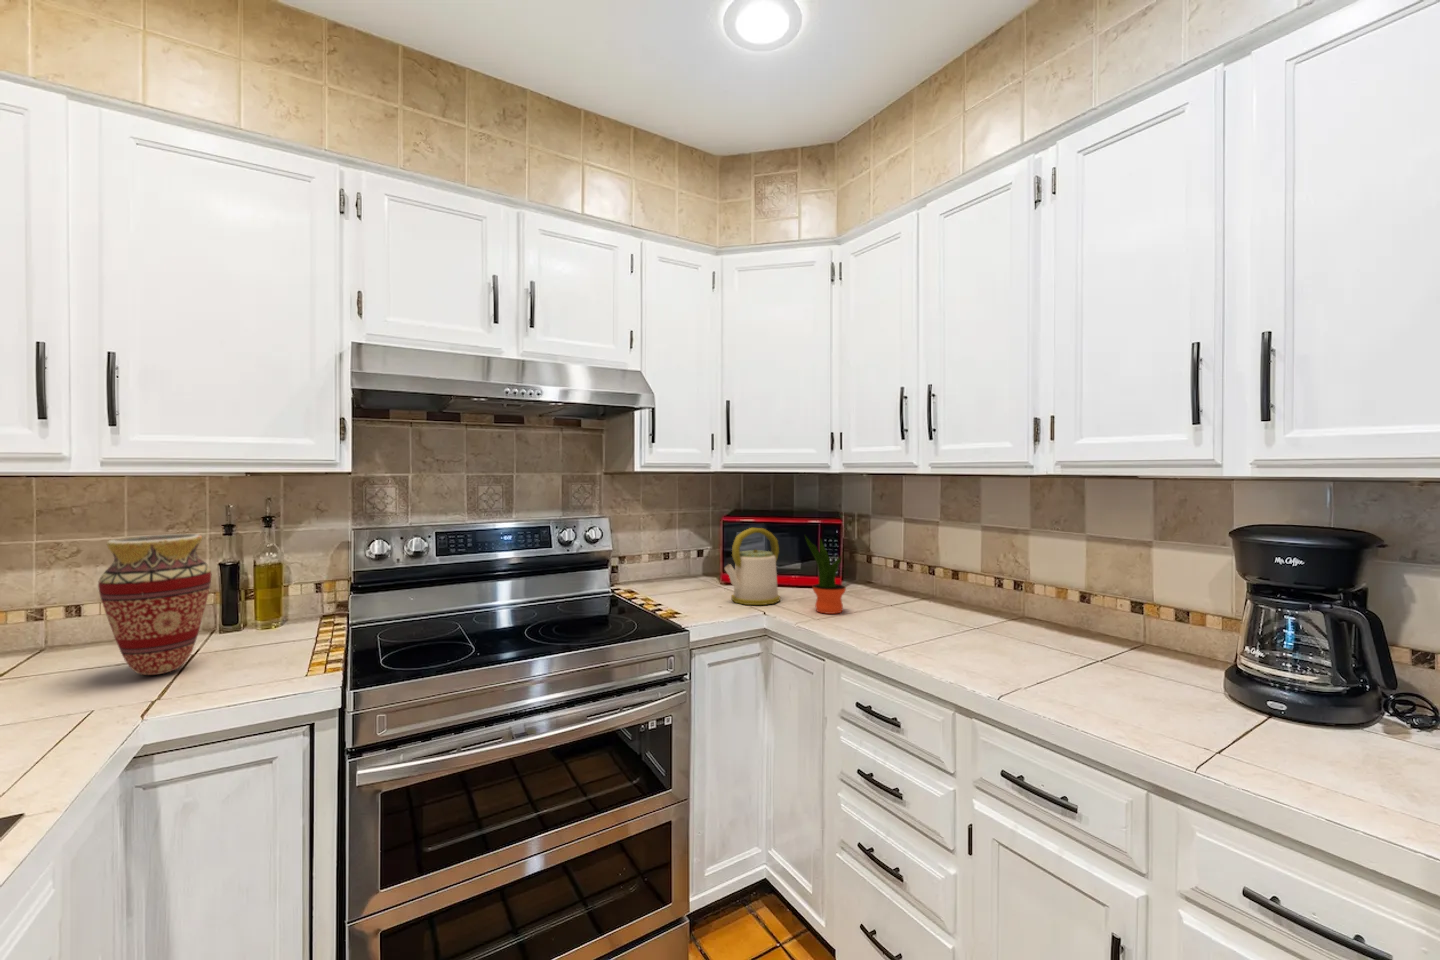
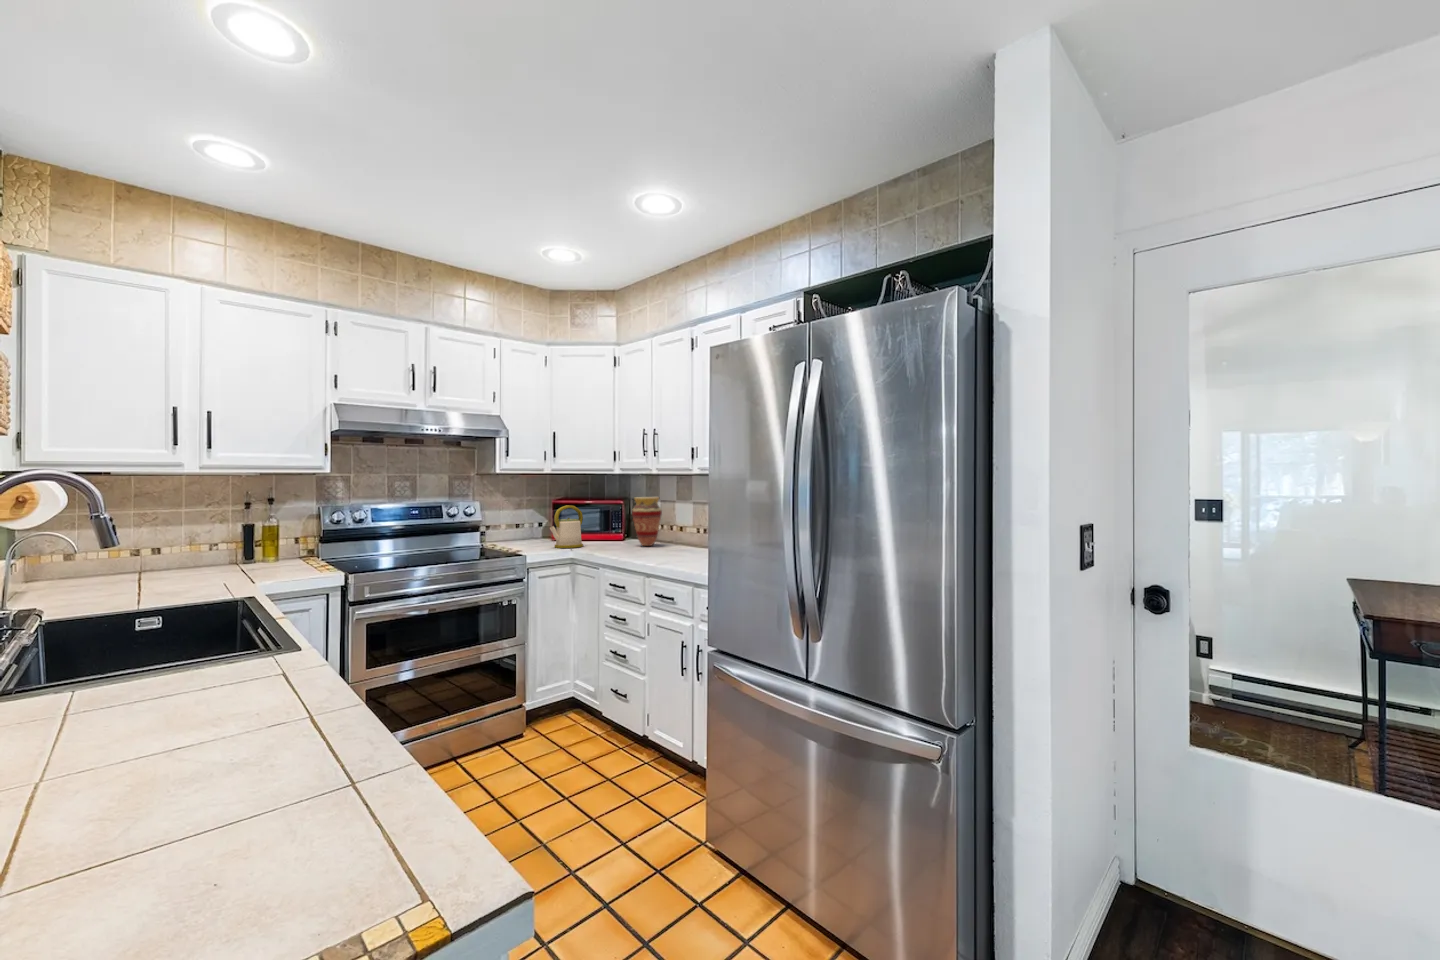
vase: present [98,534,212,675] -> present [632,497,662,546]
potted plant: present [805,537,846,614] -> none [593,506,617,549]

